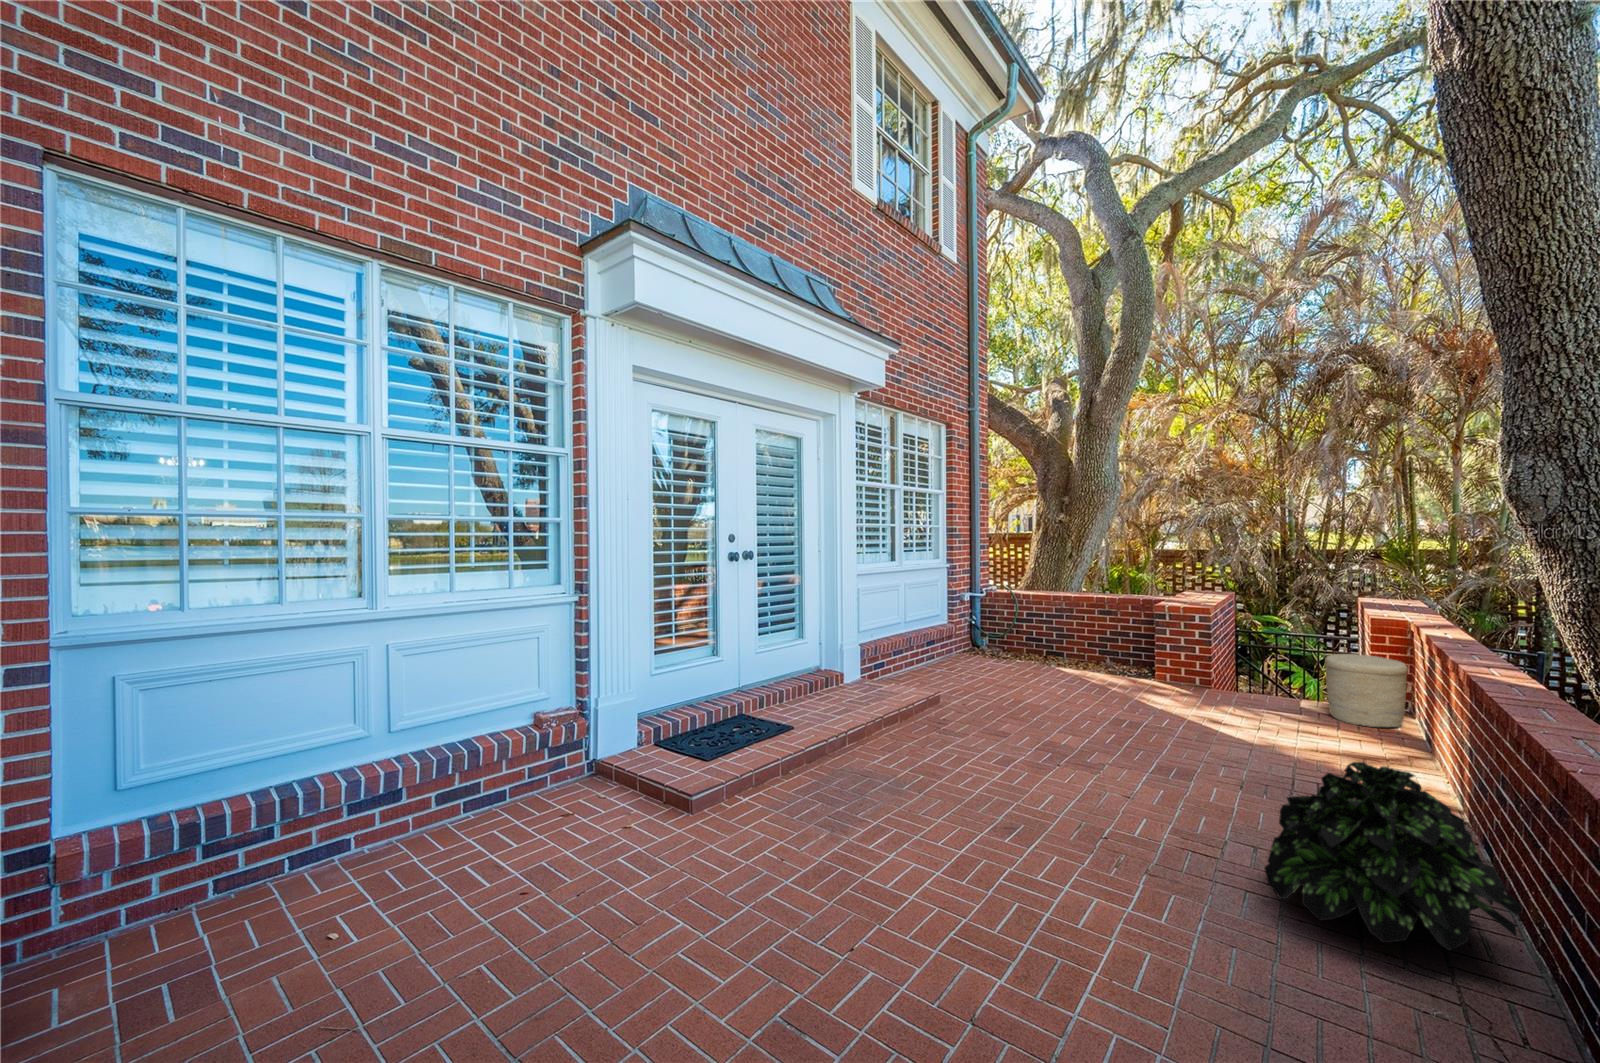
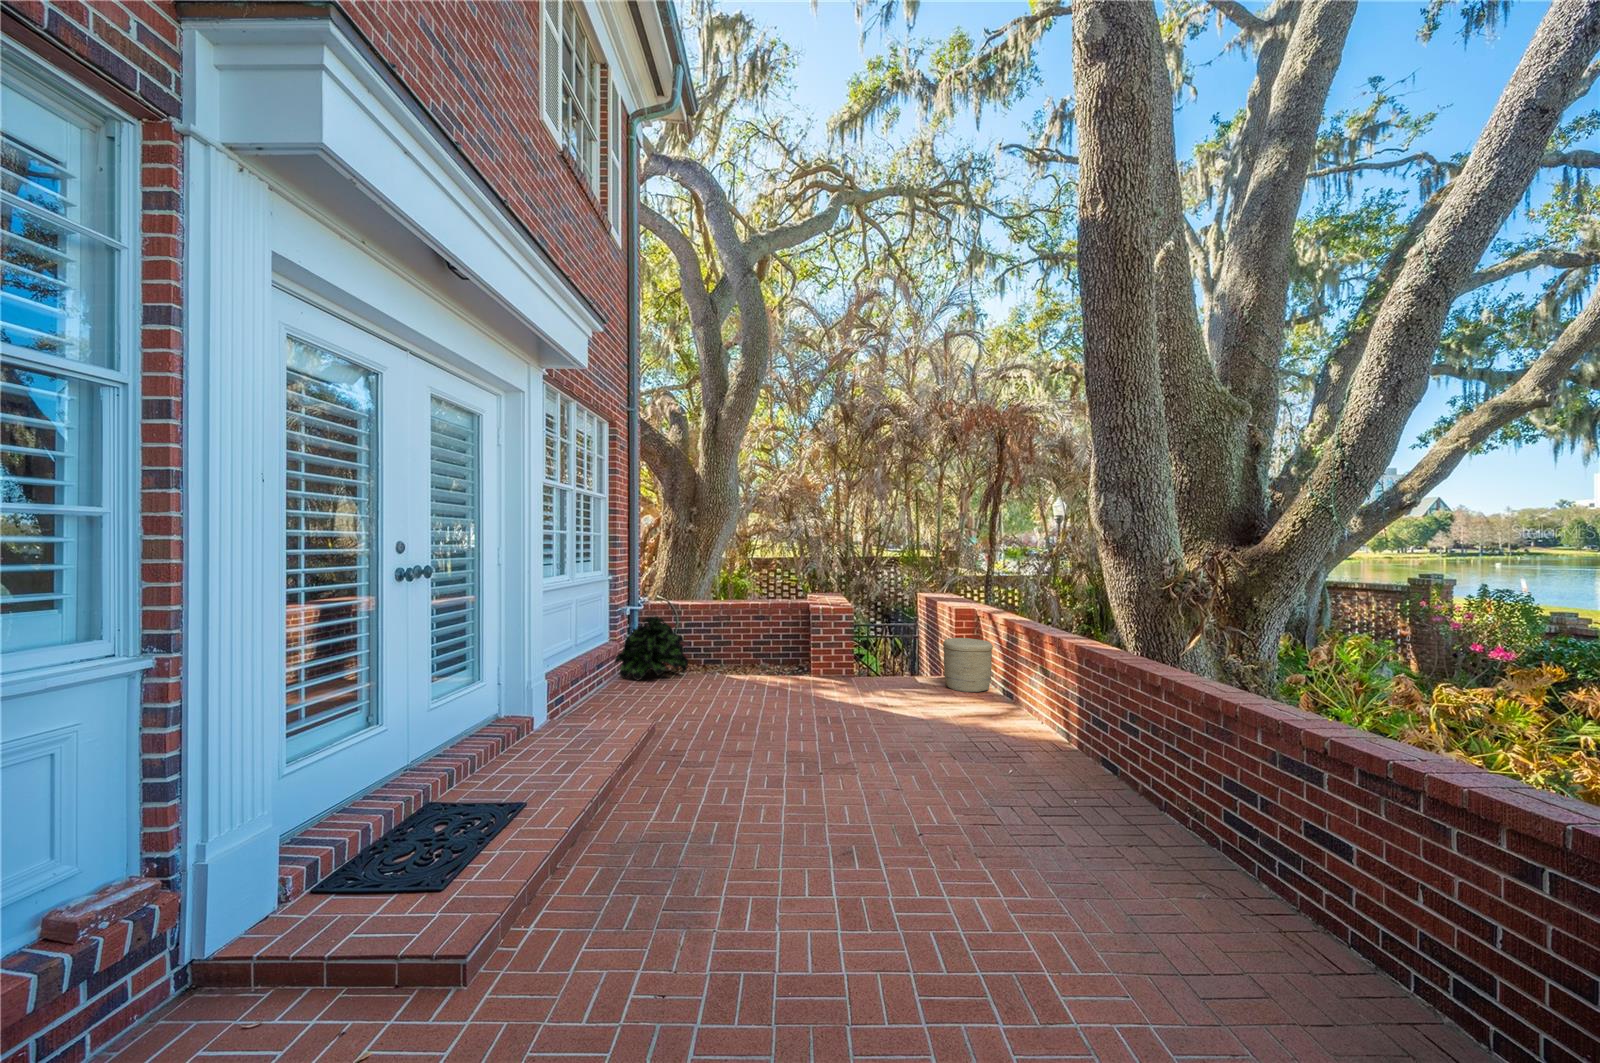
potted plant: present [1264,762,1523,950] -> present [615,616,688,680]

